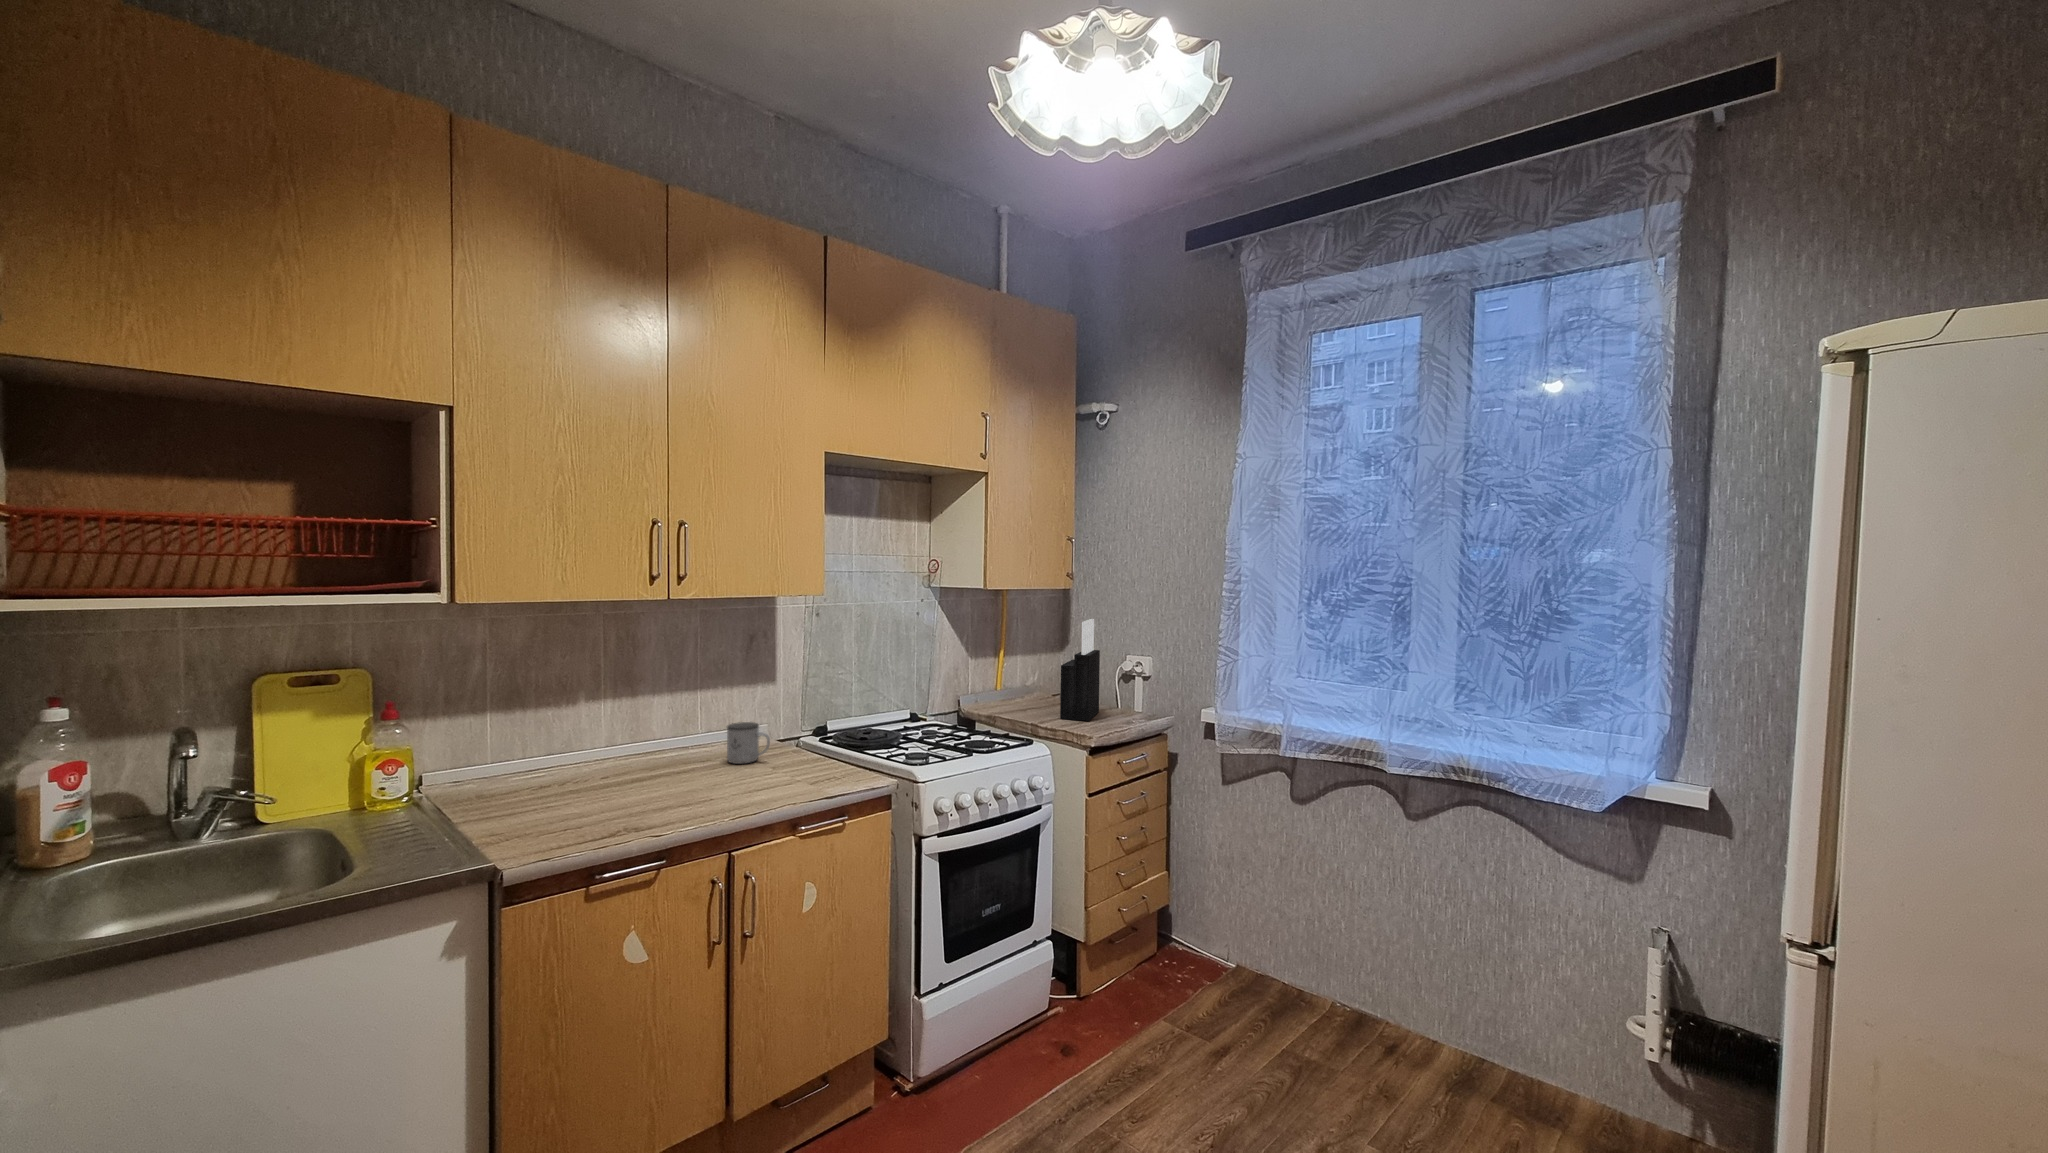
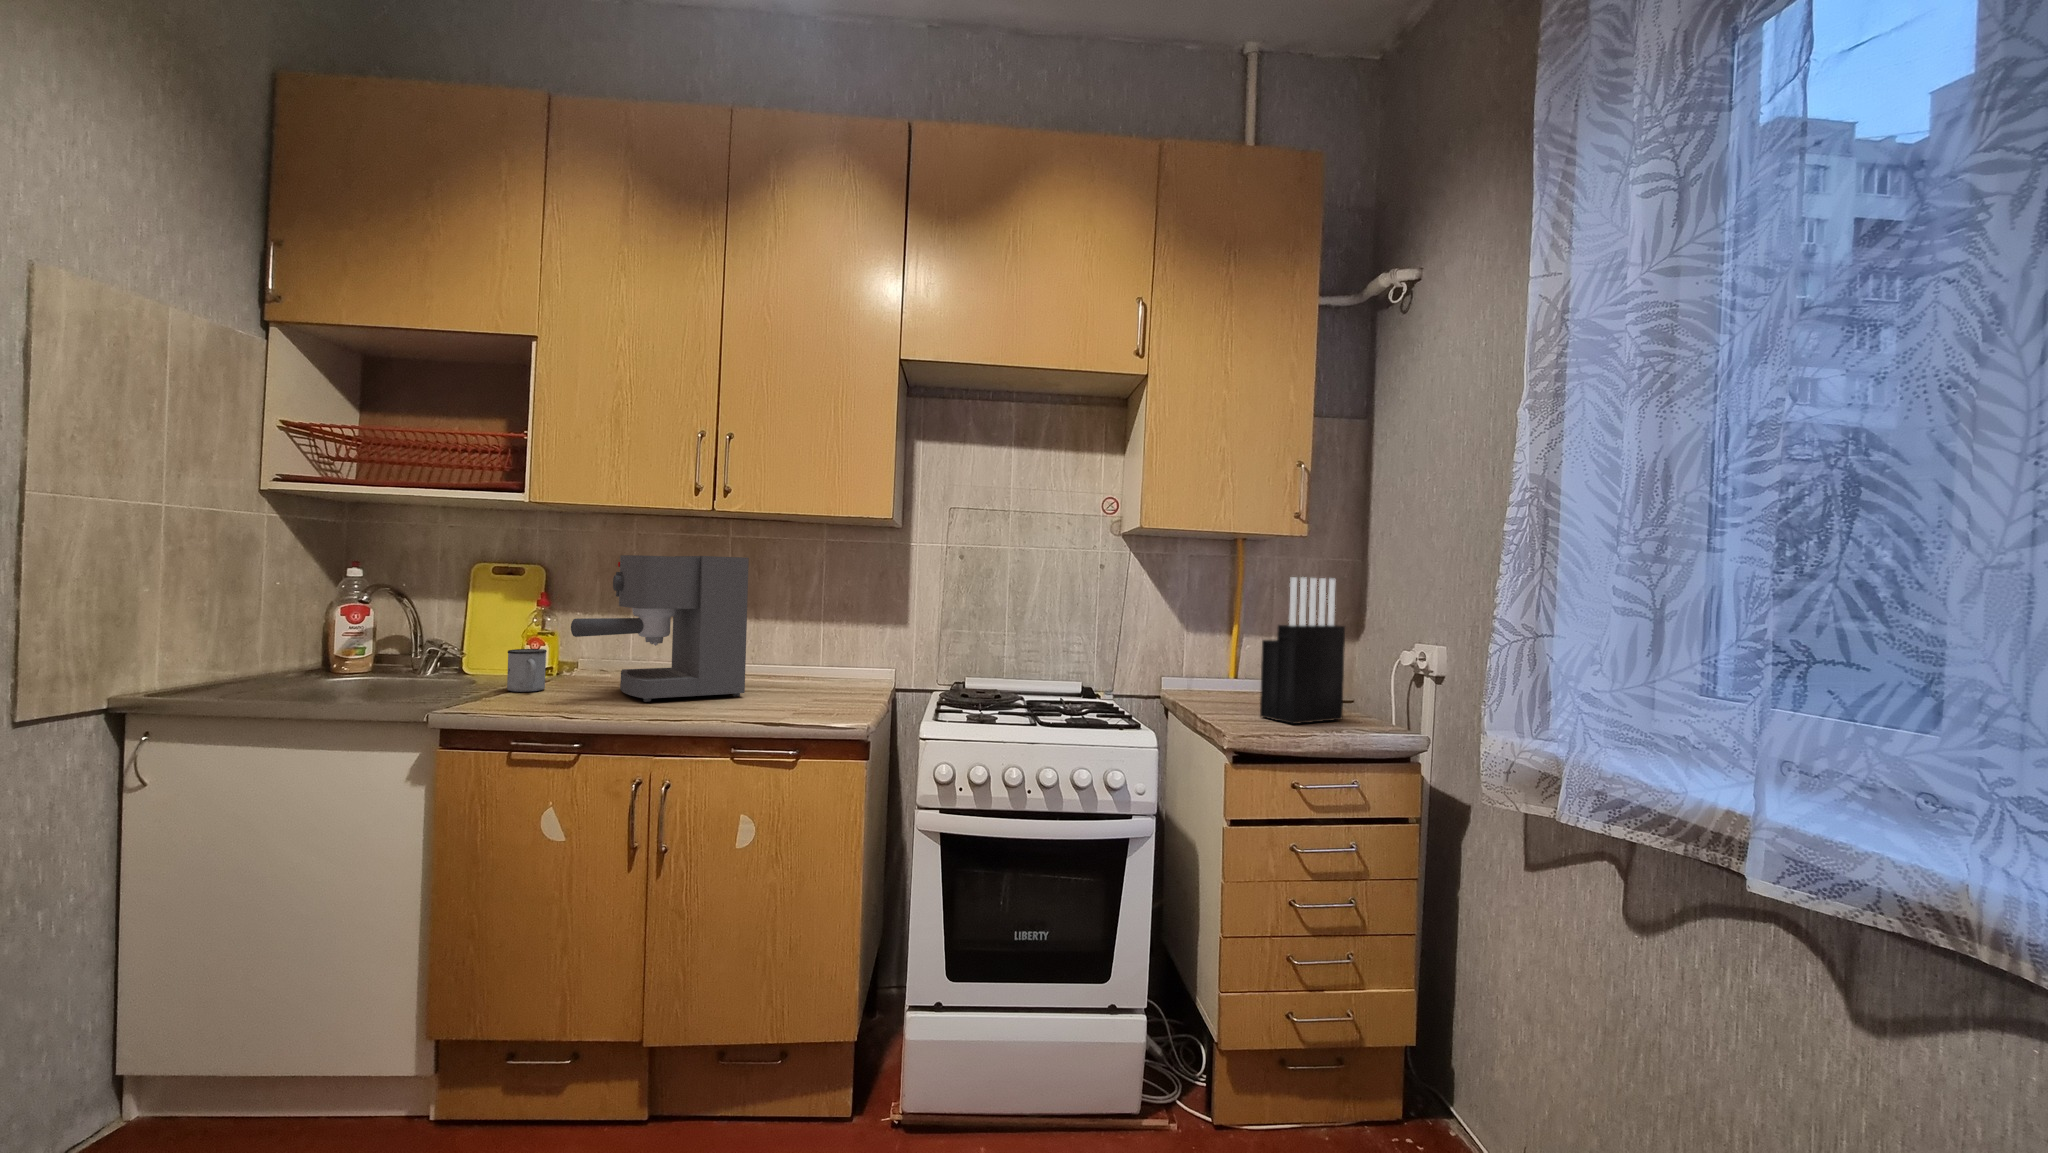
coffee maker: none [539,639,700,807] -> present [571,555,749,702]
mug: present [727,722,770,764] -> present [507,649,547,692]

